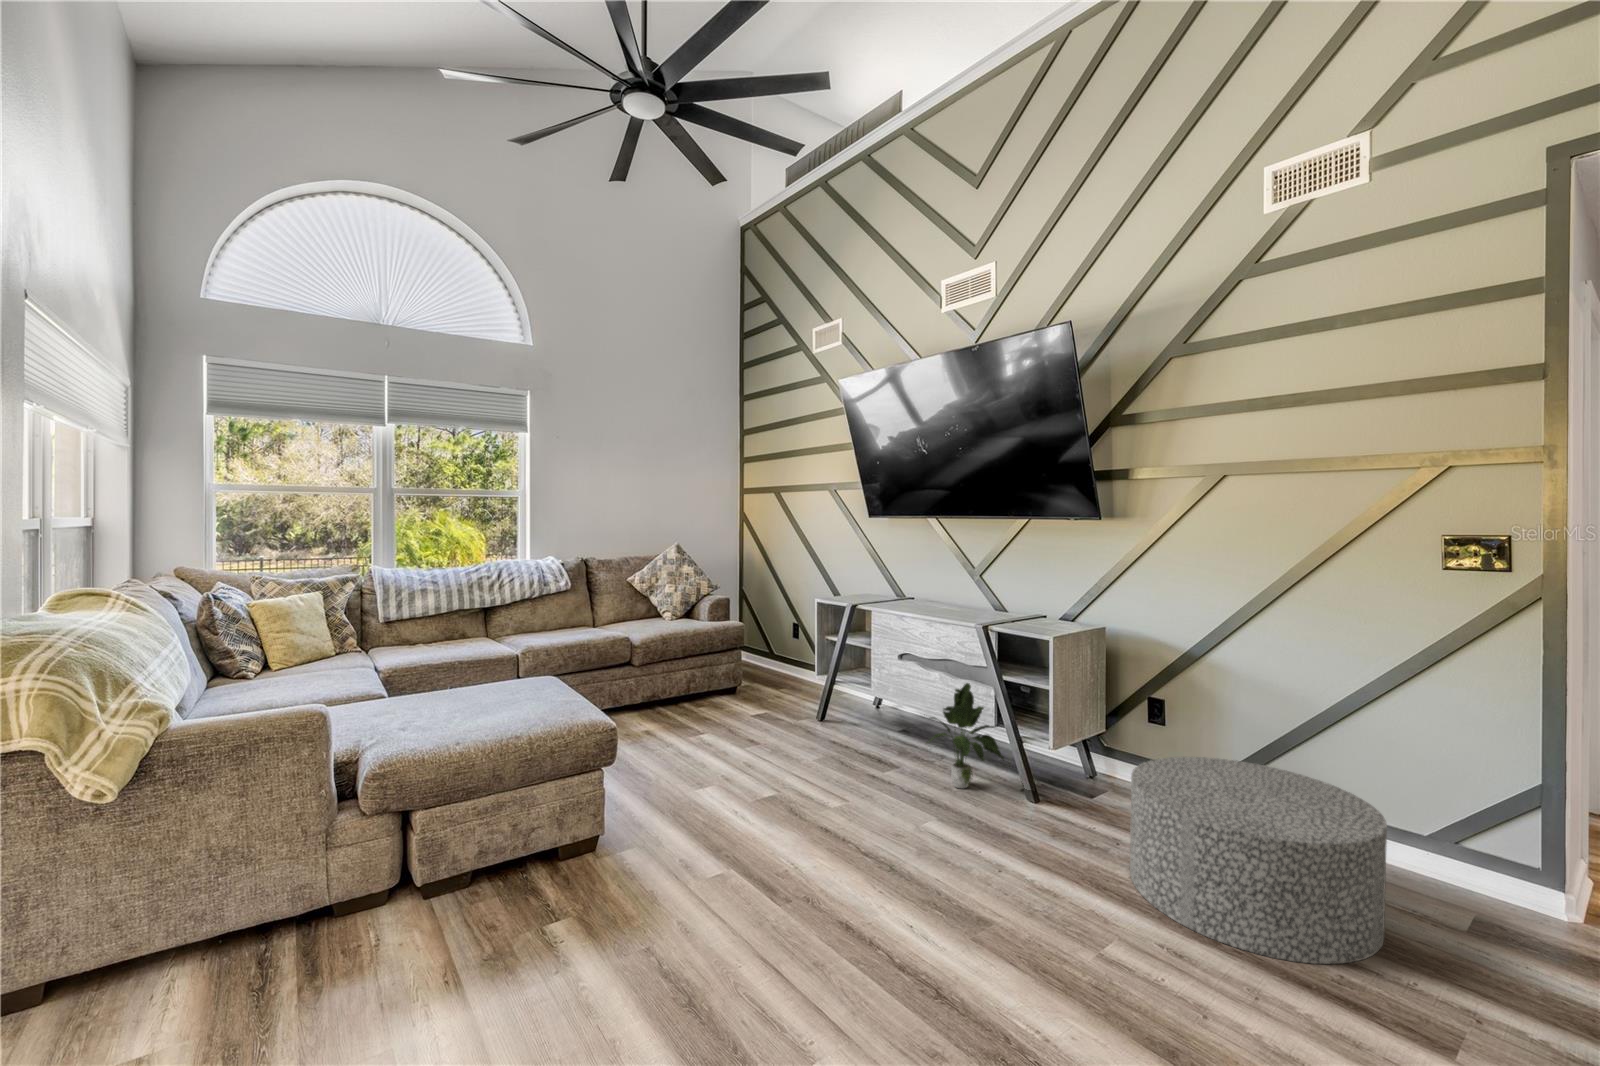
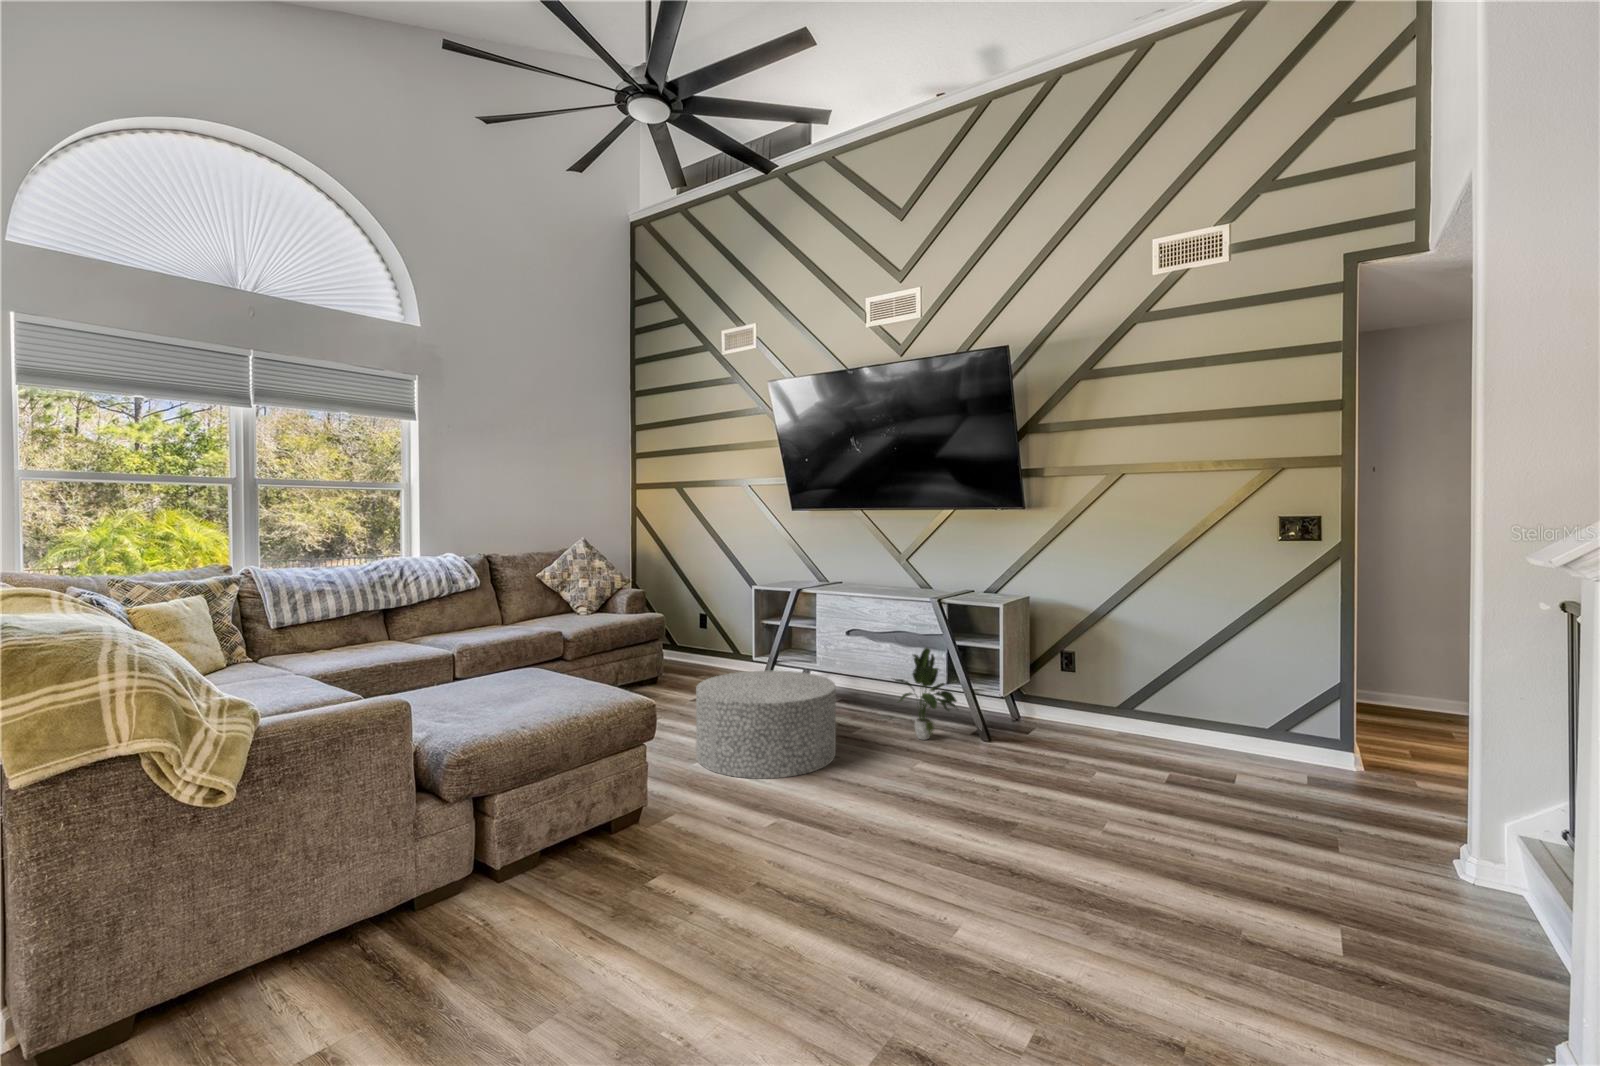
ottoman: present [1130,757,1387,964] -> present [696,671,836,779]

